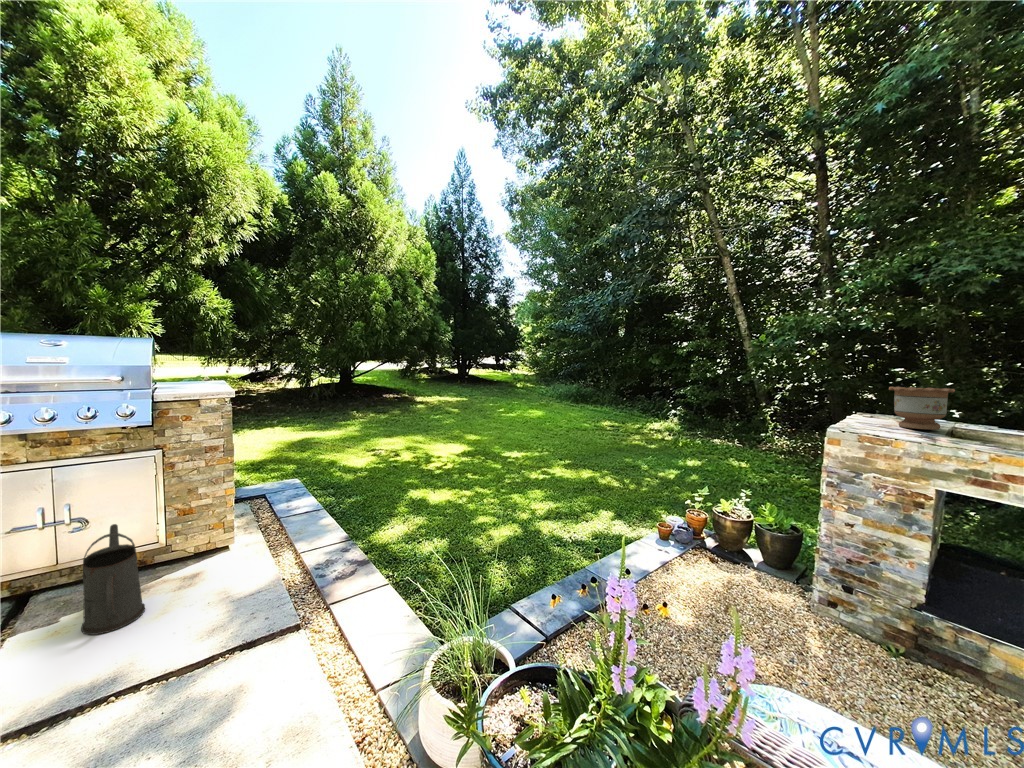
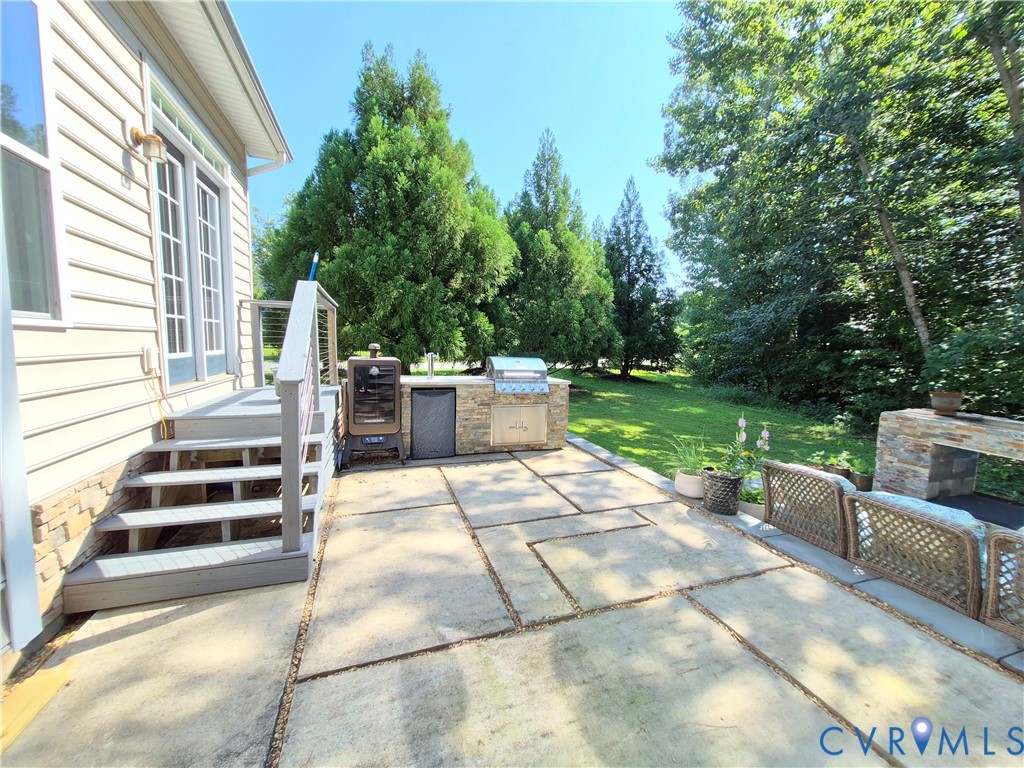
watering can: present [81,524,145,635] -> none [514,435,534,472]

